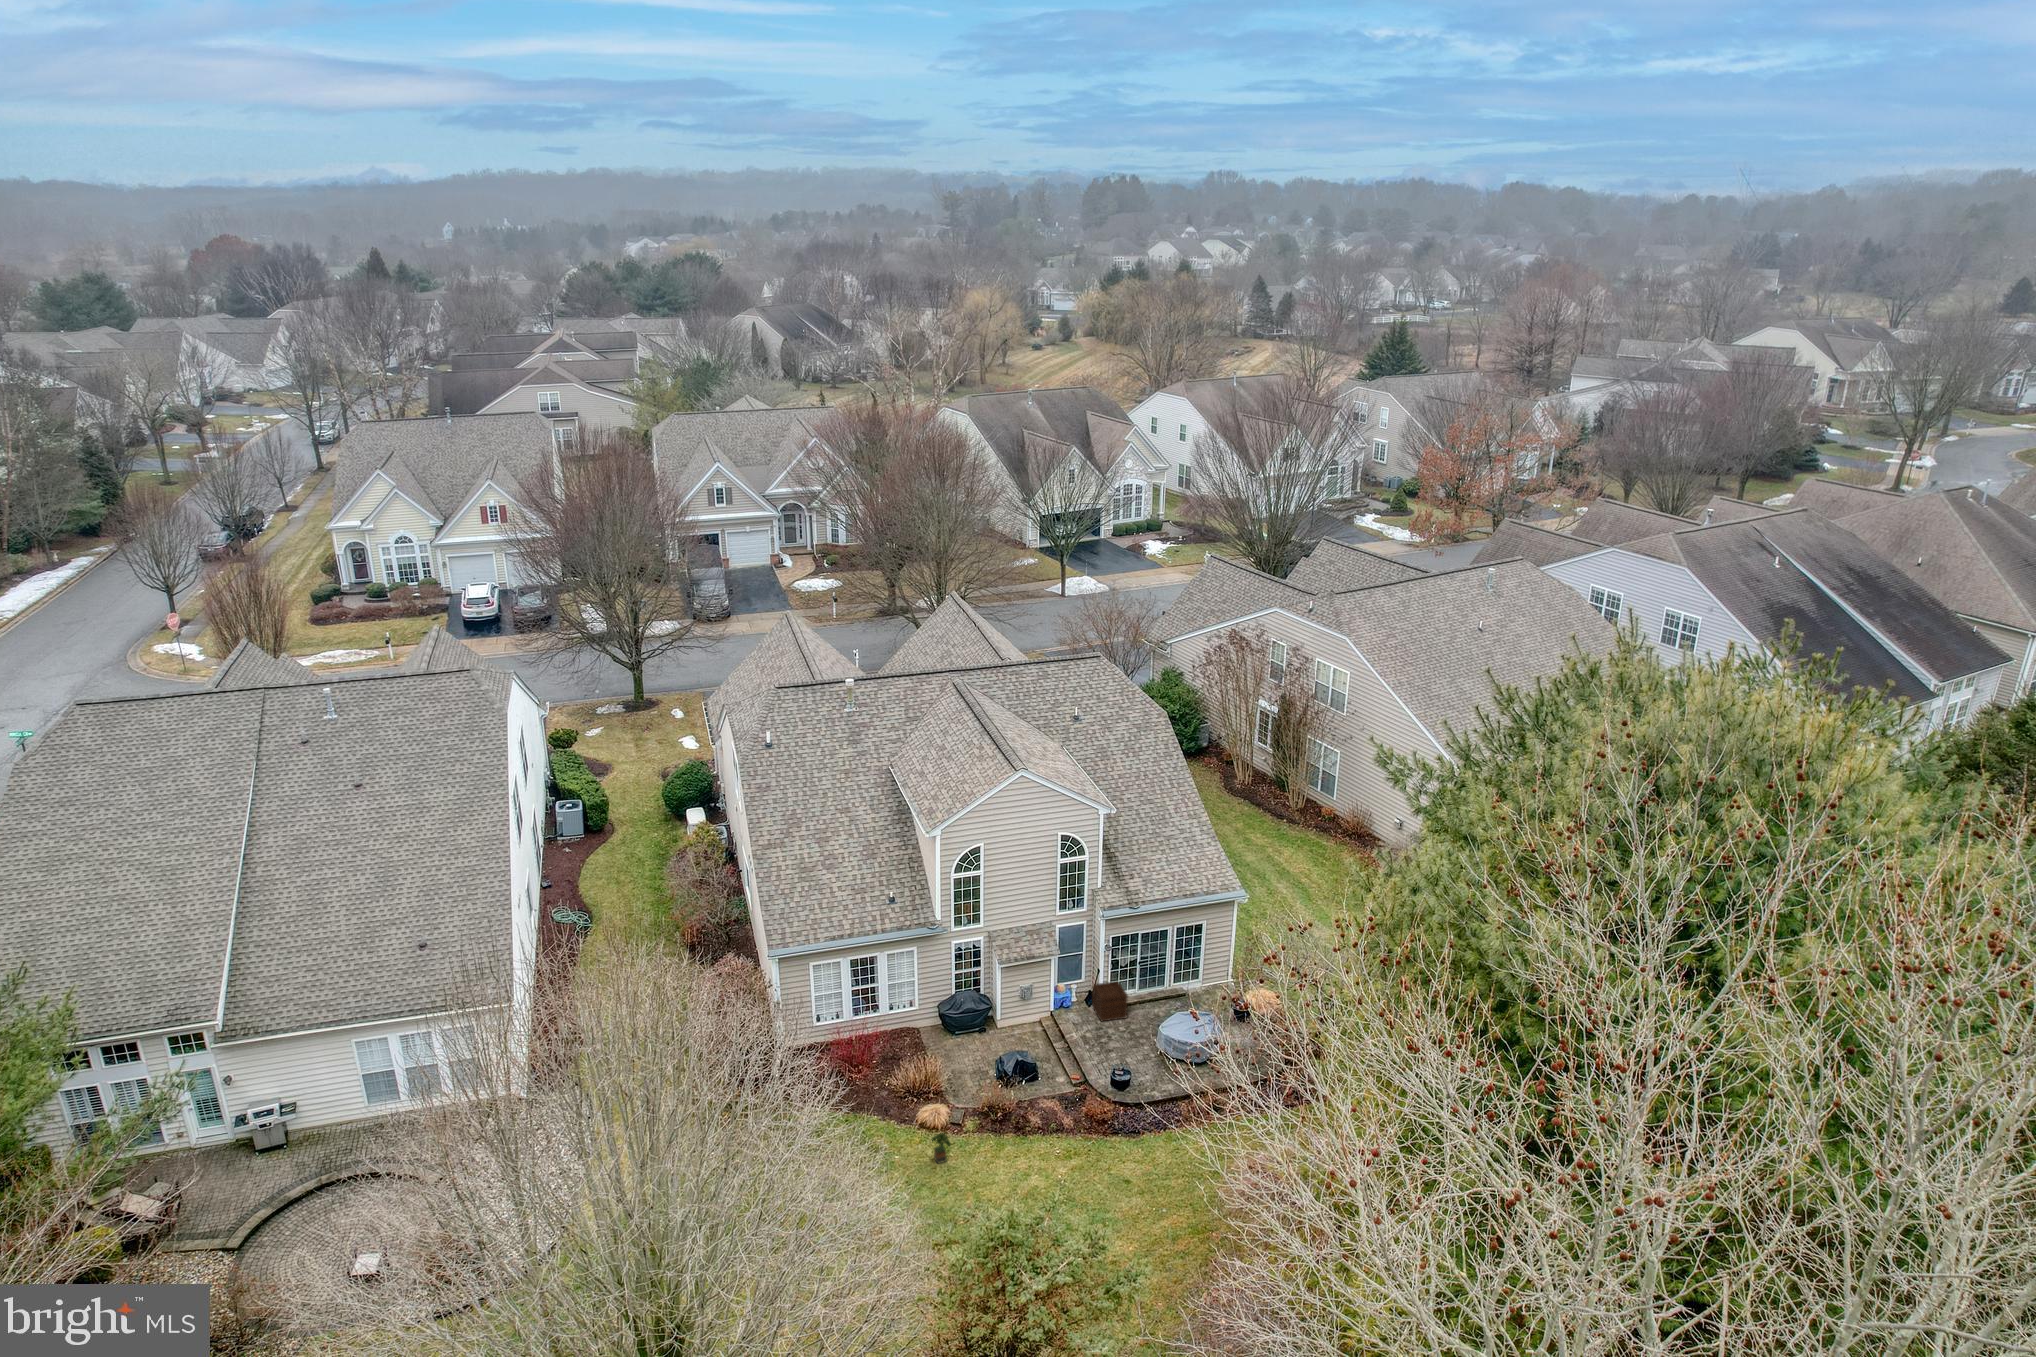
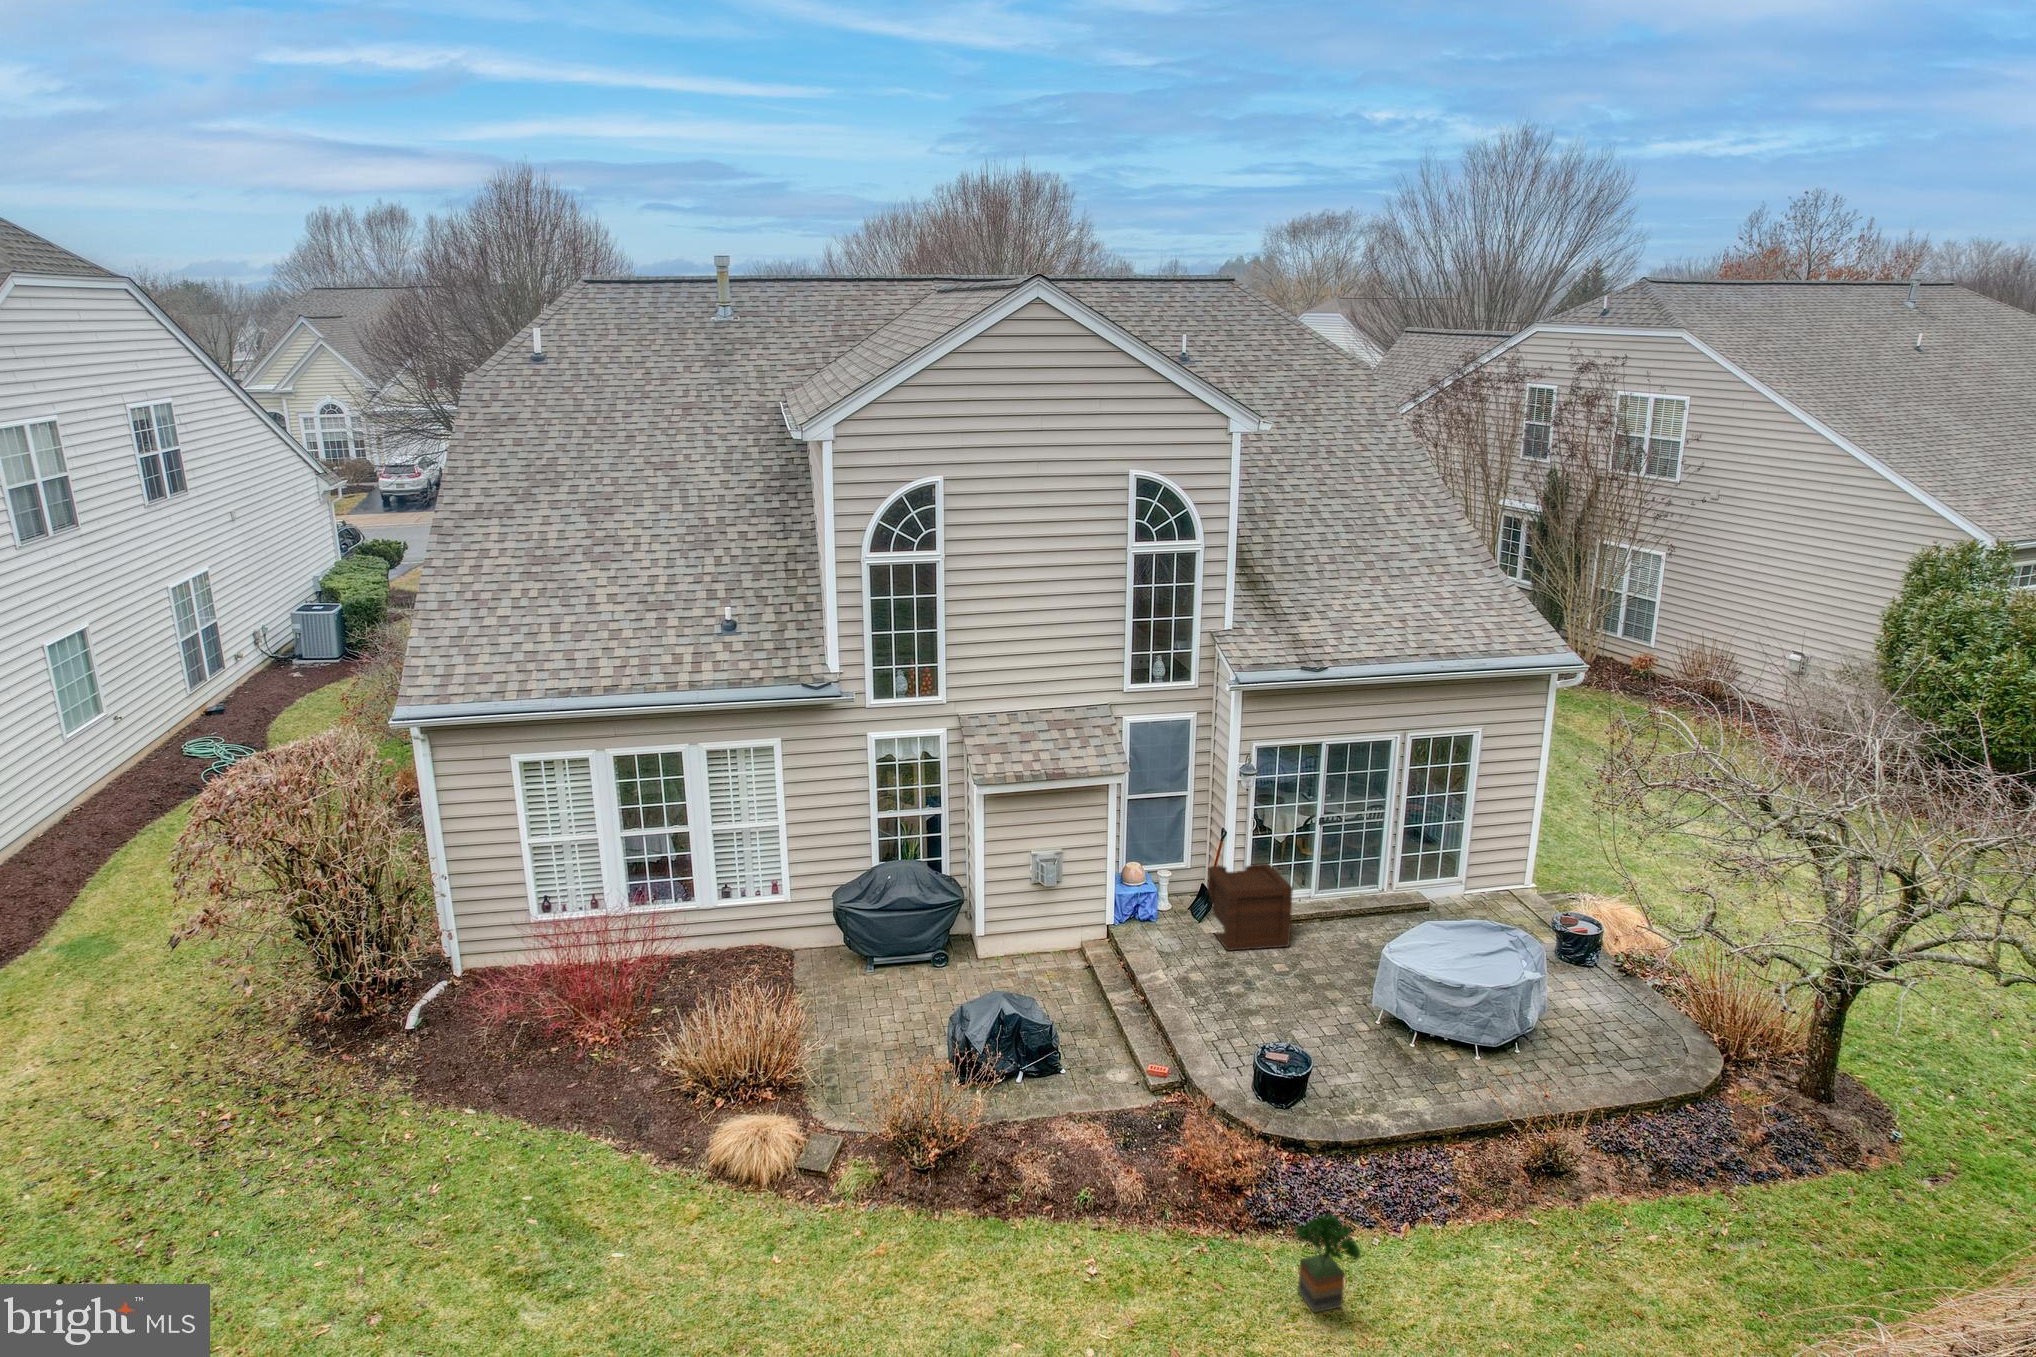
potted tree: present [931,1133,950,1163] -> present [1295,1214,1361,1313]

